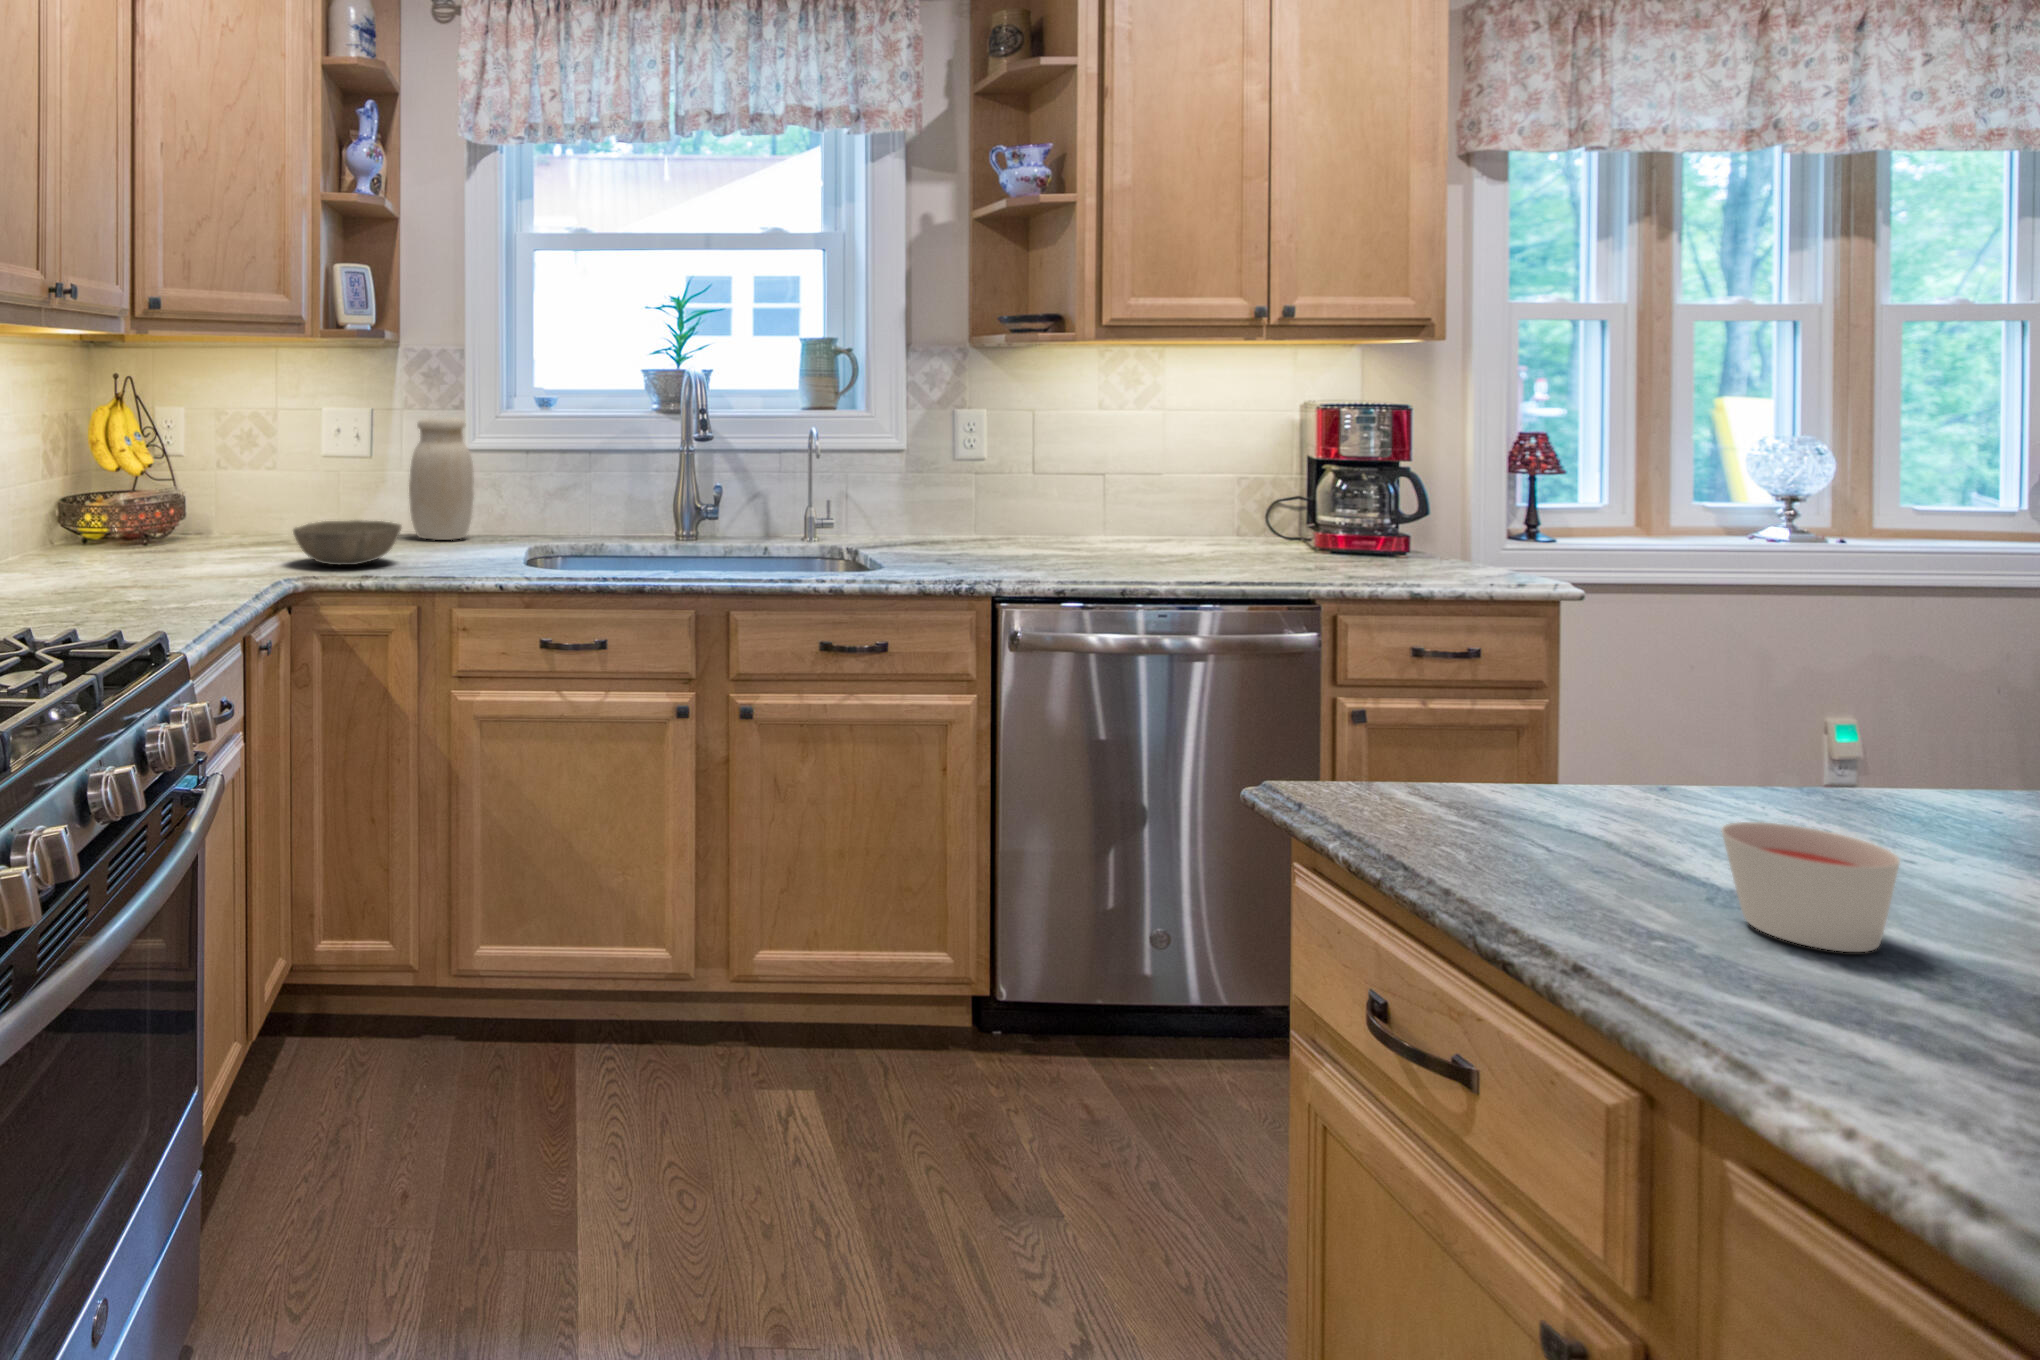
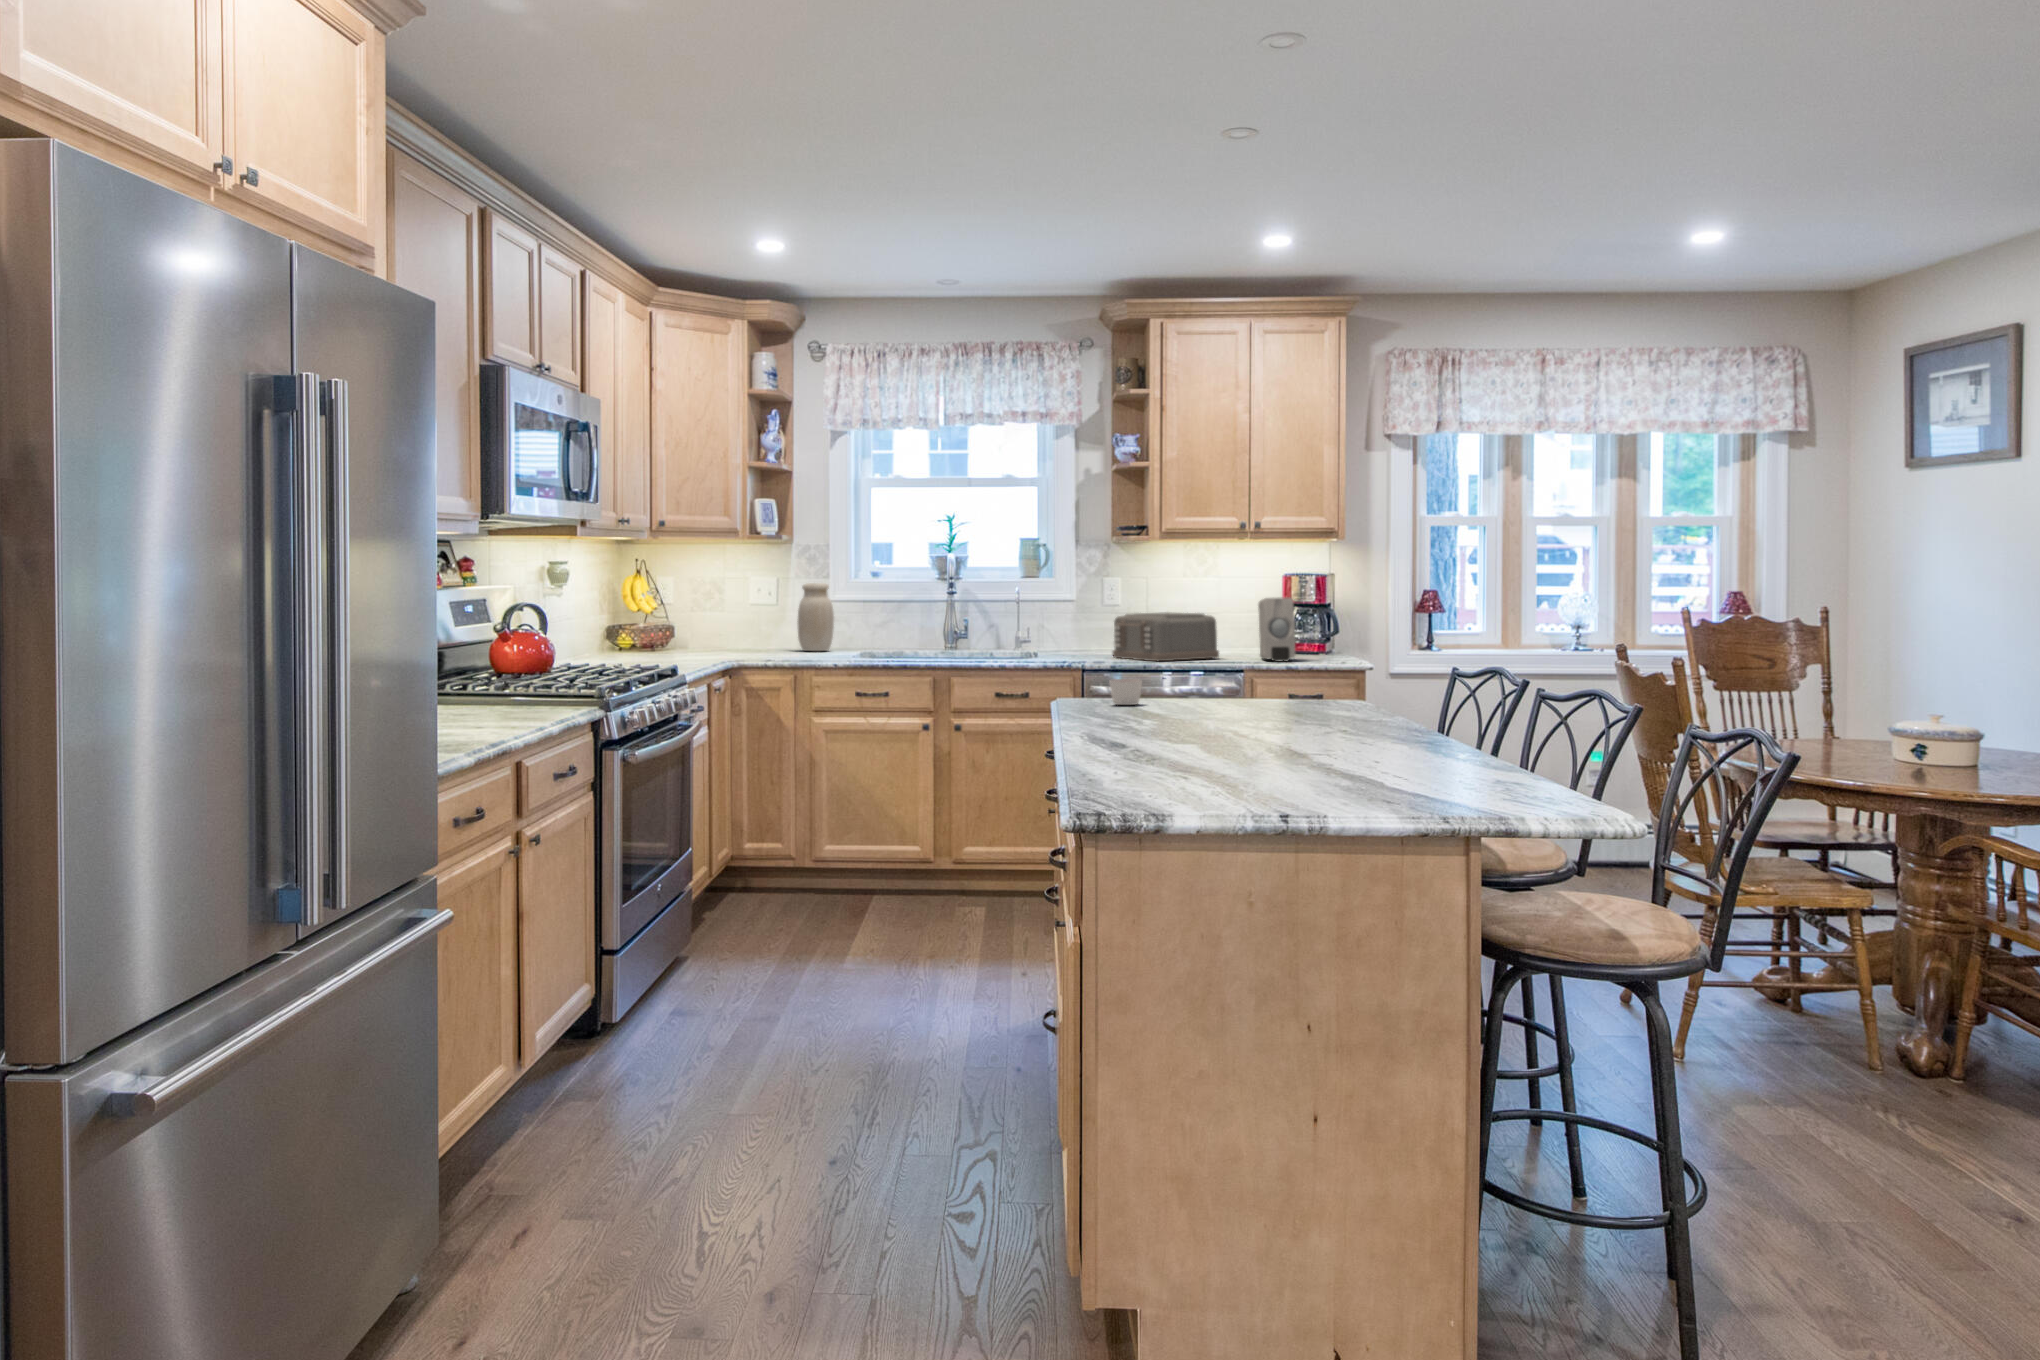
soap dispenser: none [1298,453,1406,579] -> present [1258,597,1295,662]
toaster: none [1013,476,1230,579] -> present [1113,612,1219,661]
bowl: present [293,520,401,565] -> none [732,636,789,658]

